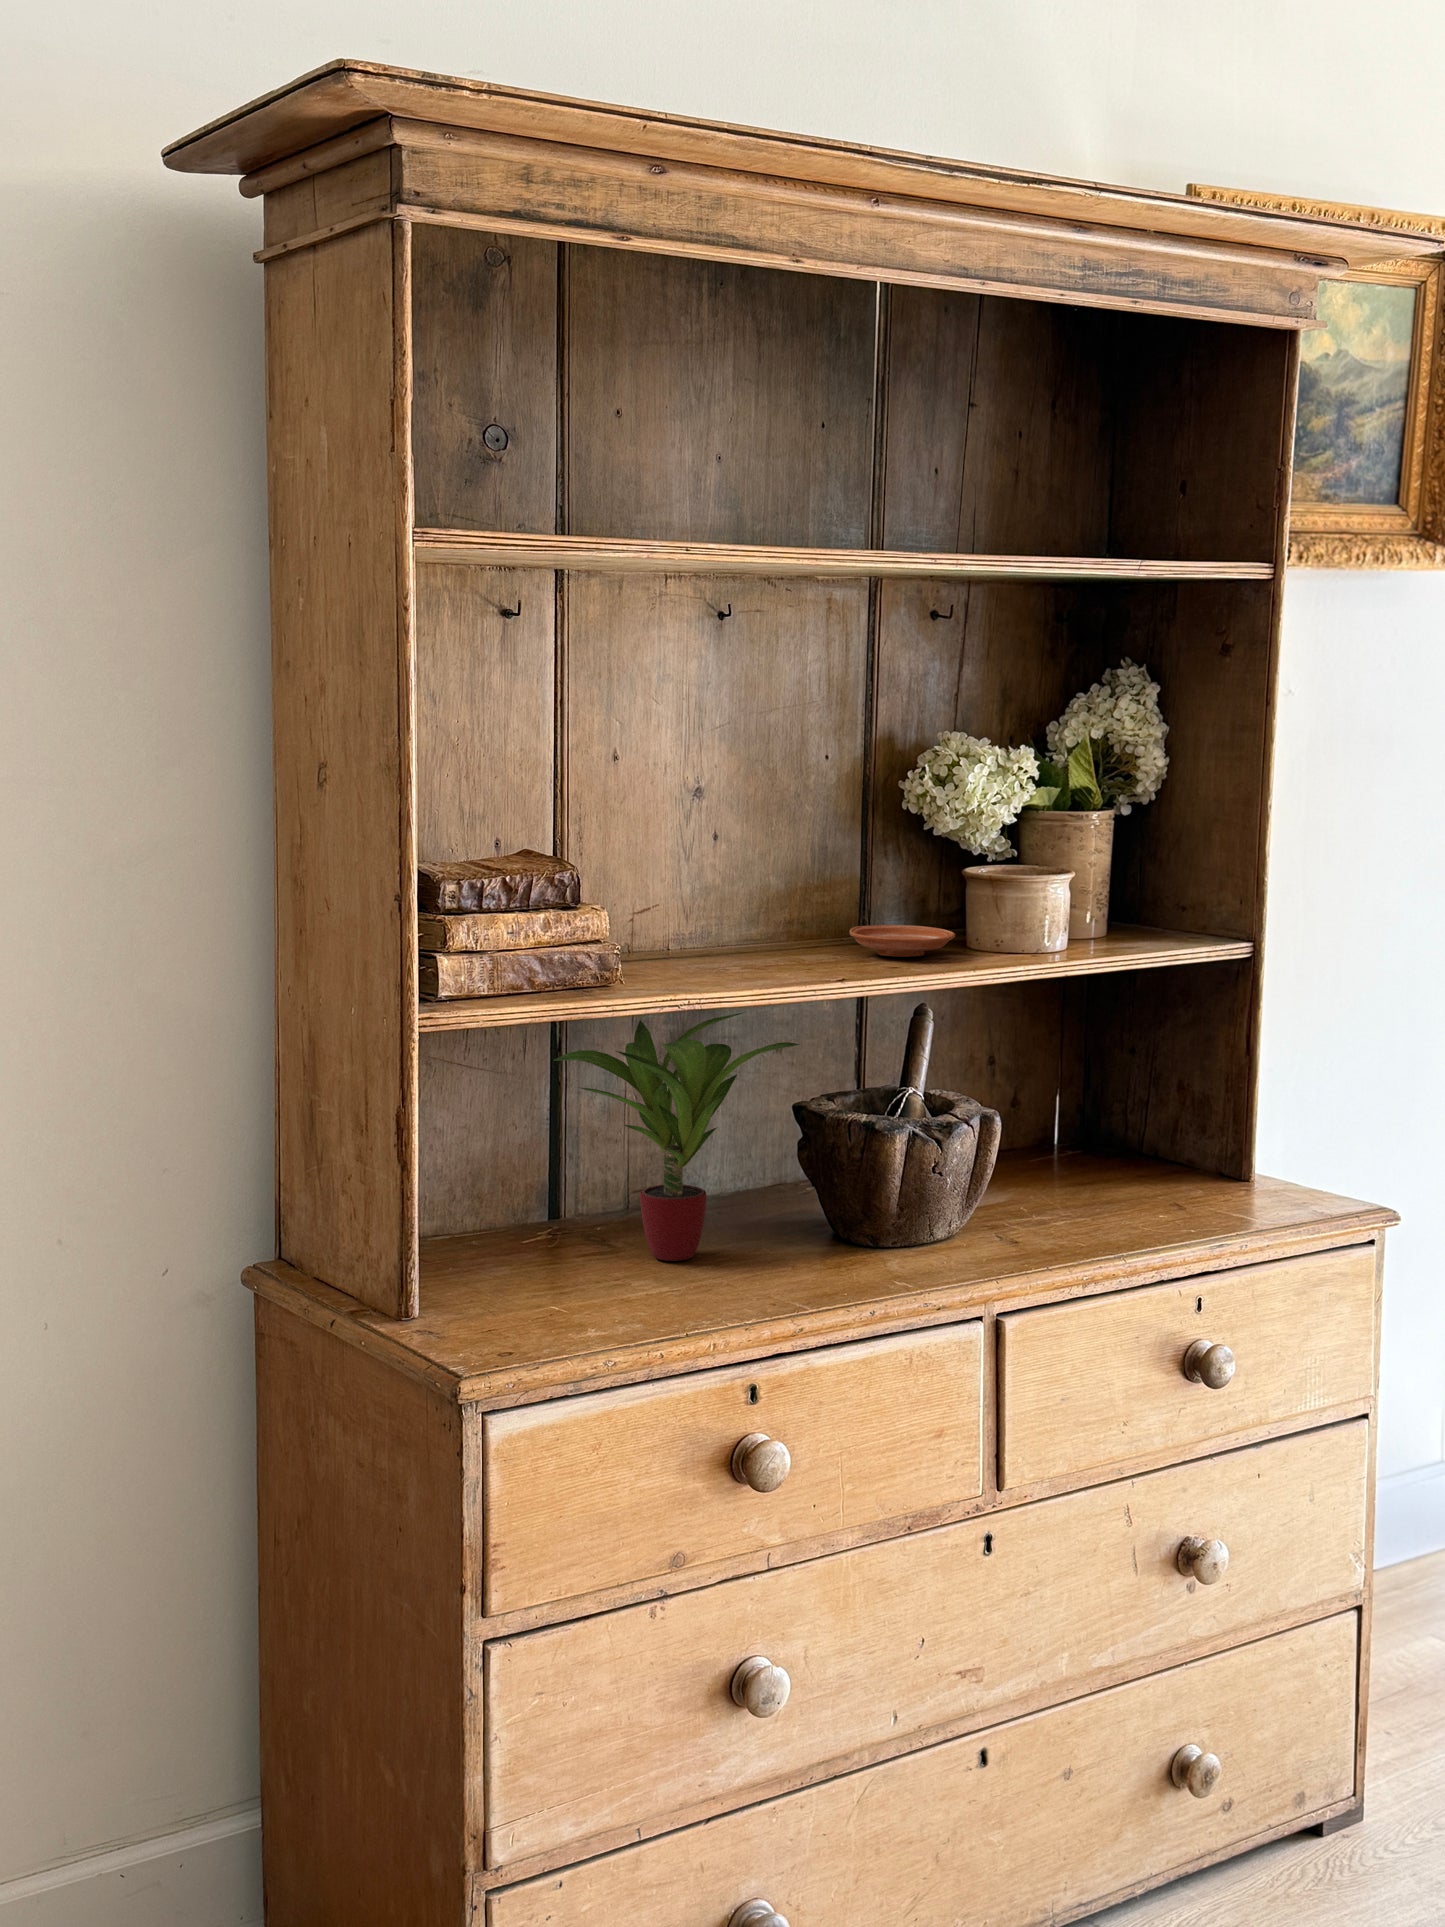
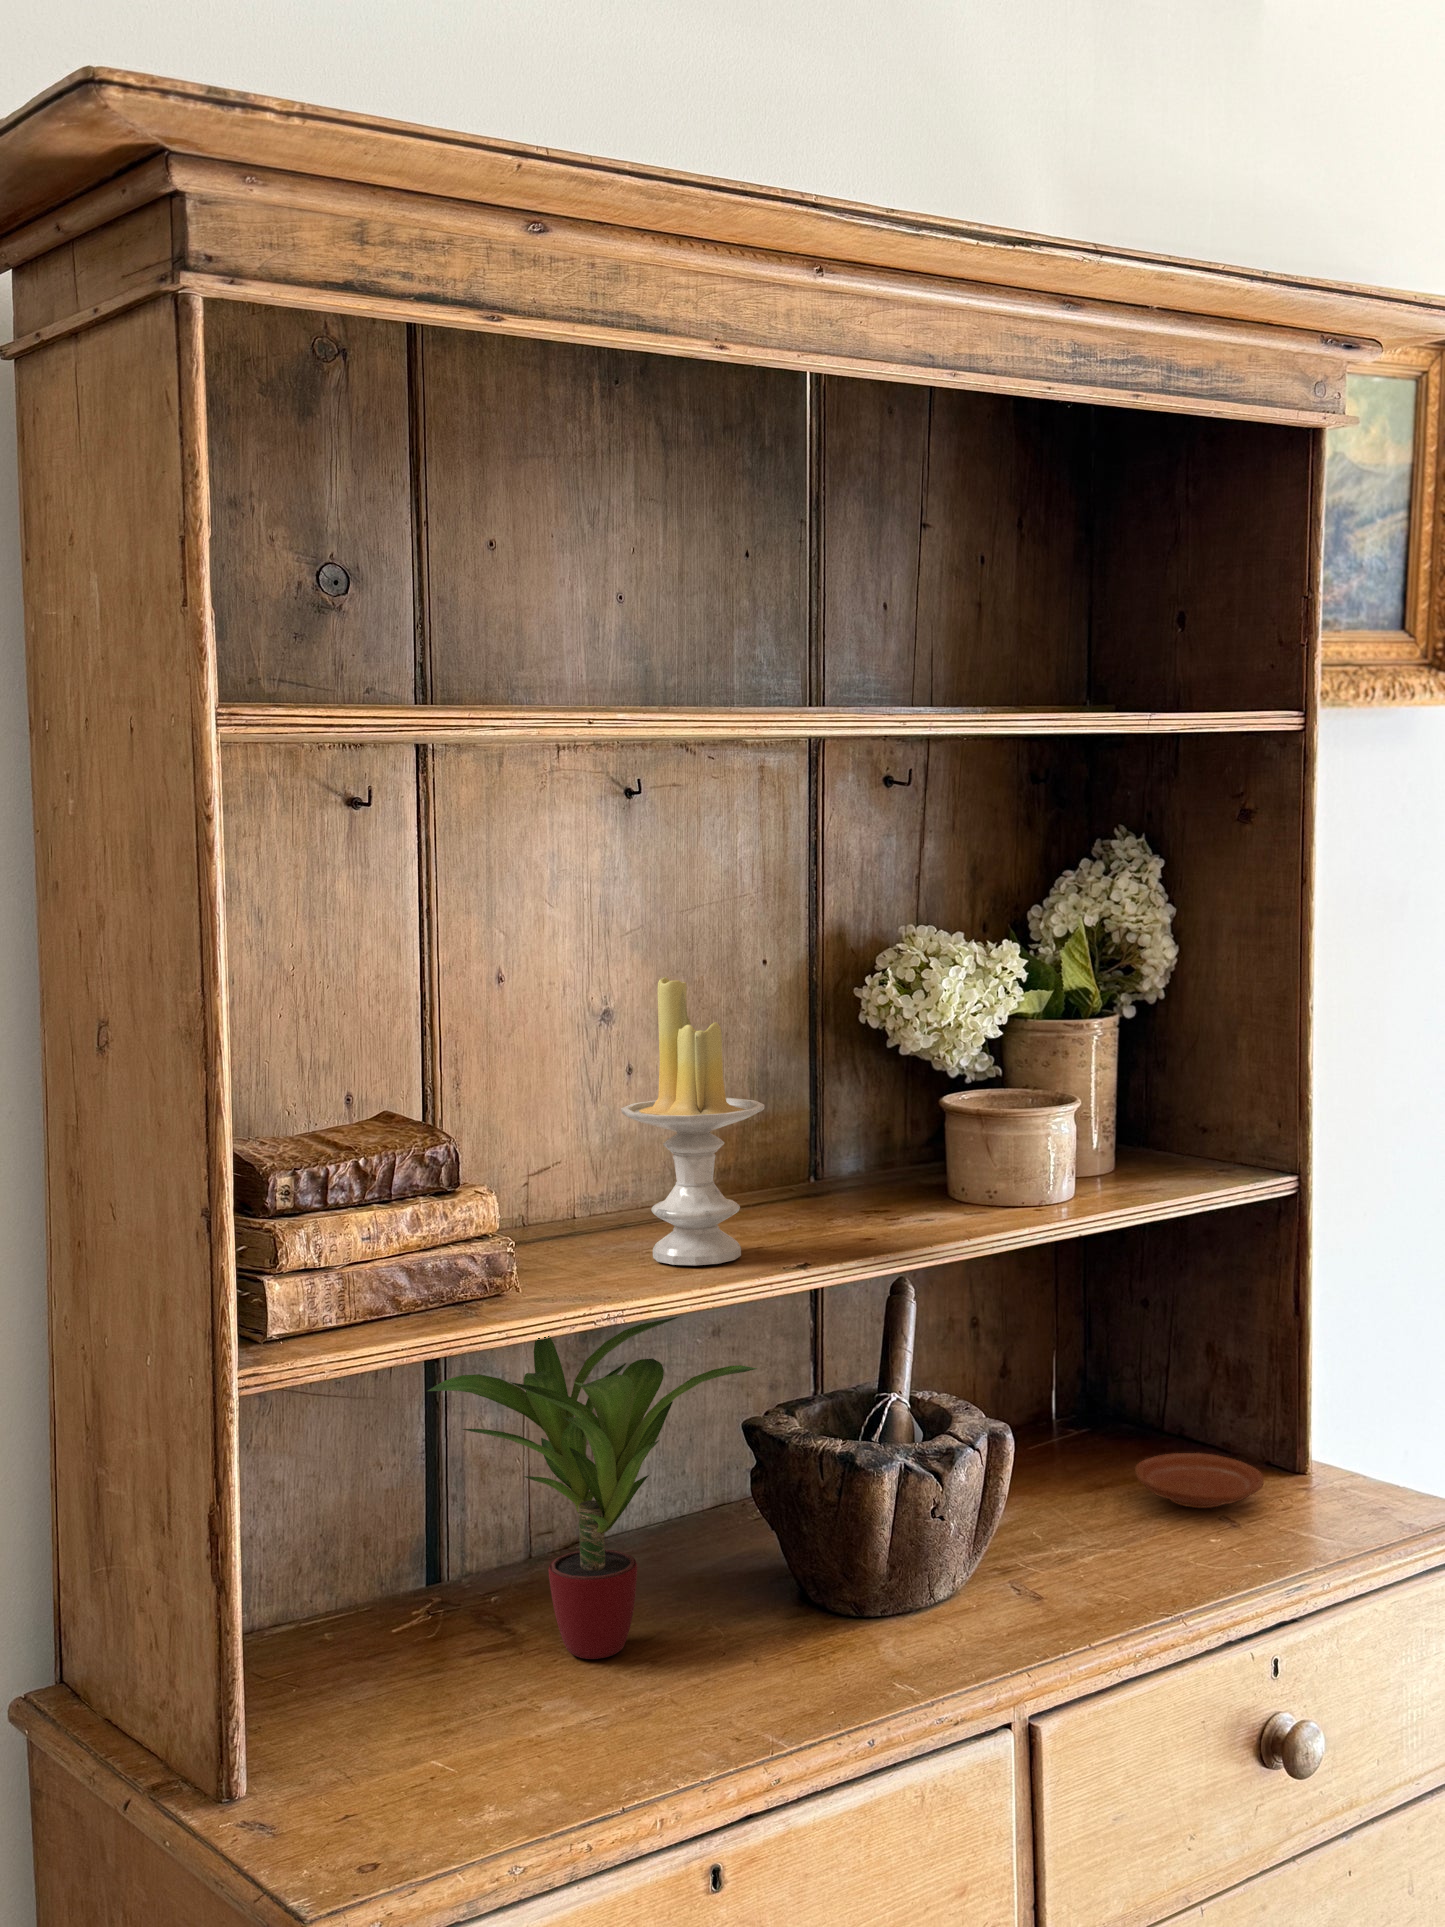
candle: none [706,754,817,974] -> present [621,977,765,1265]
plate: present [850,925,955,957] -> present [1135,1453,1264,1508]

